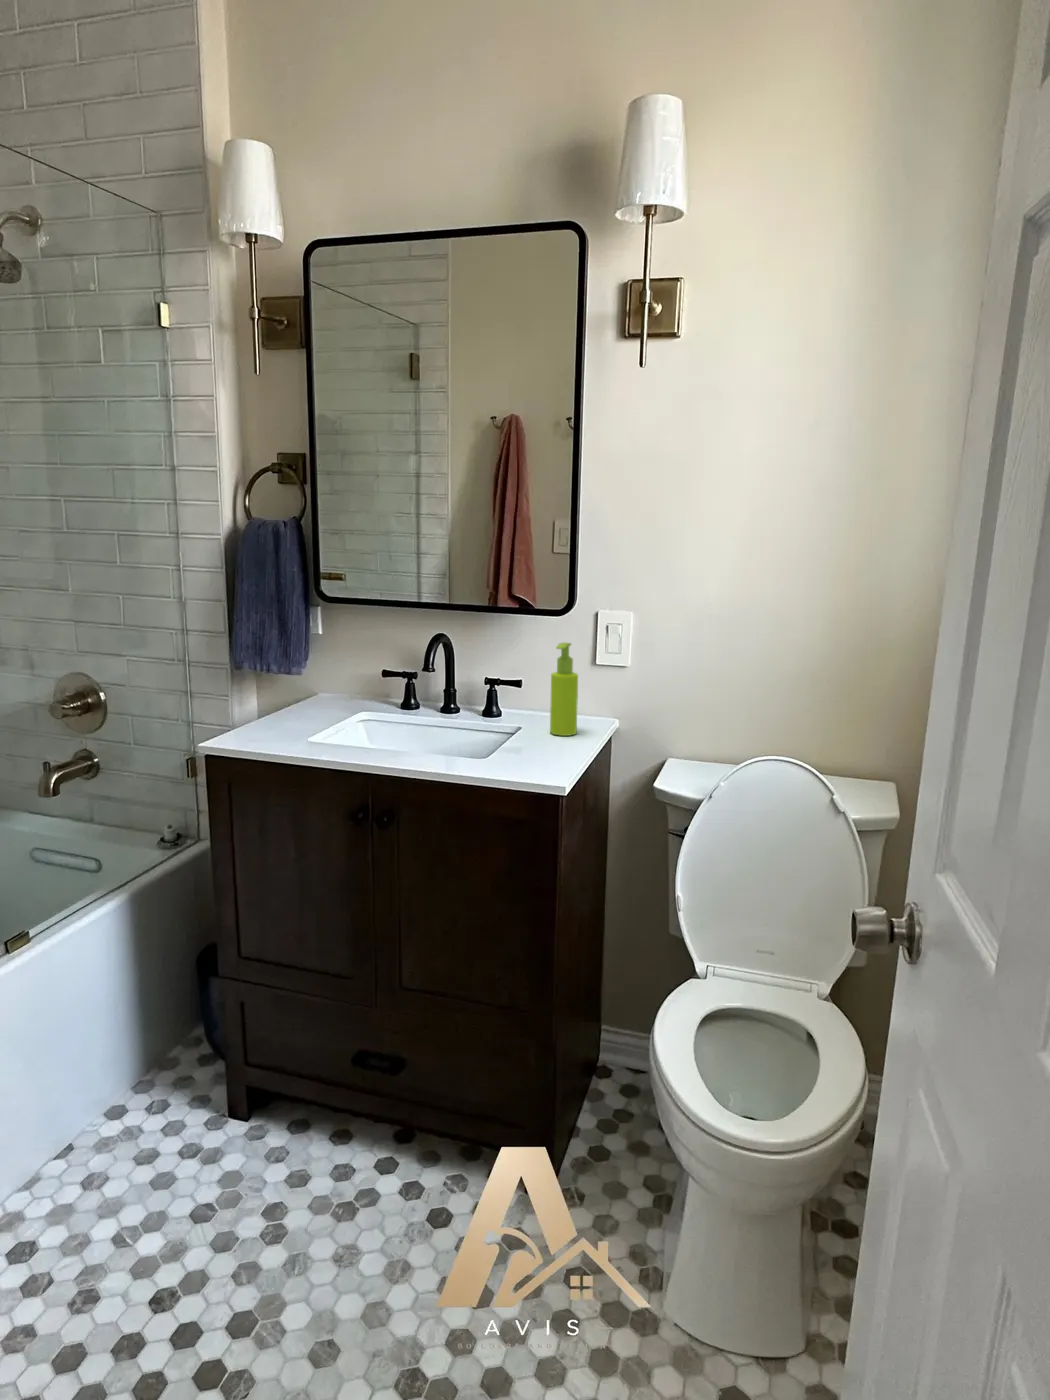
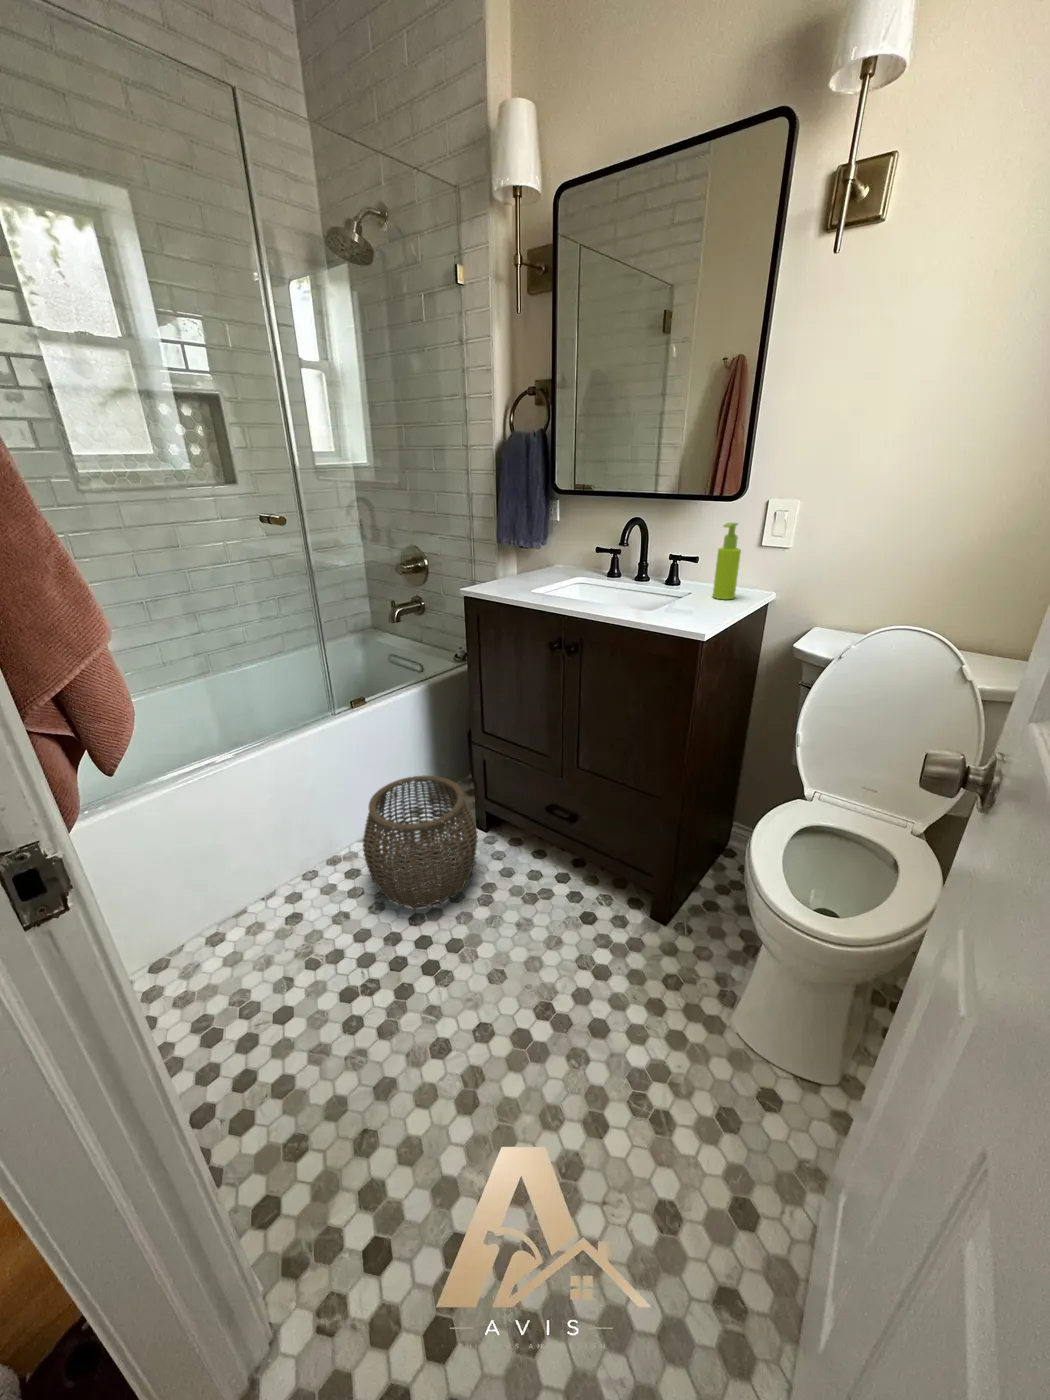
woven basket: none [50,1043,252,1284] -> present [363,776,478,908]

